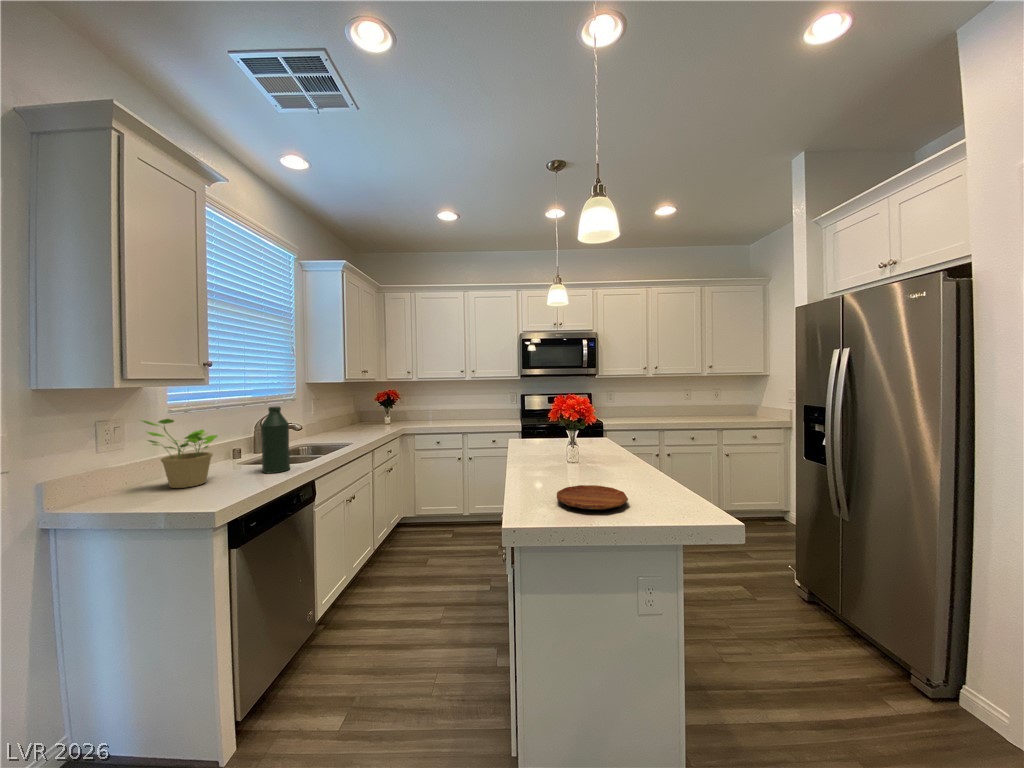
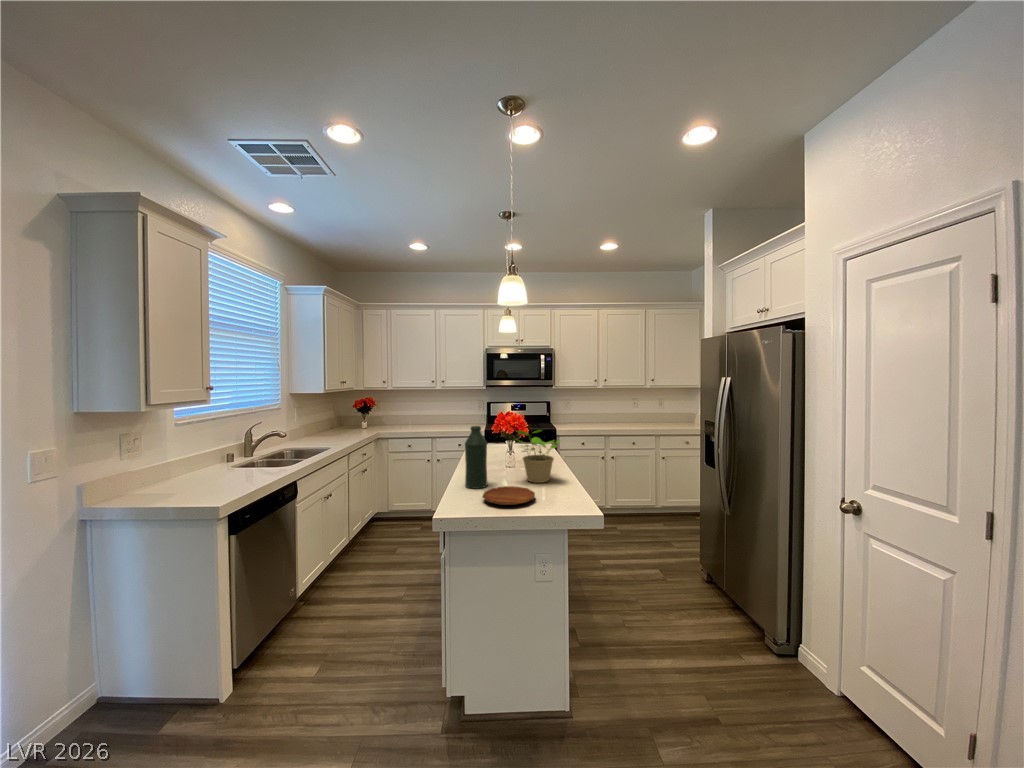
bottle: present [261,406,290,473] -> present [465,426,487,489]
potted plant: present [142,419,218,488] -> present [518,430,560,483]

